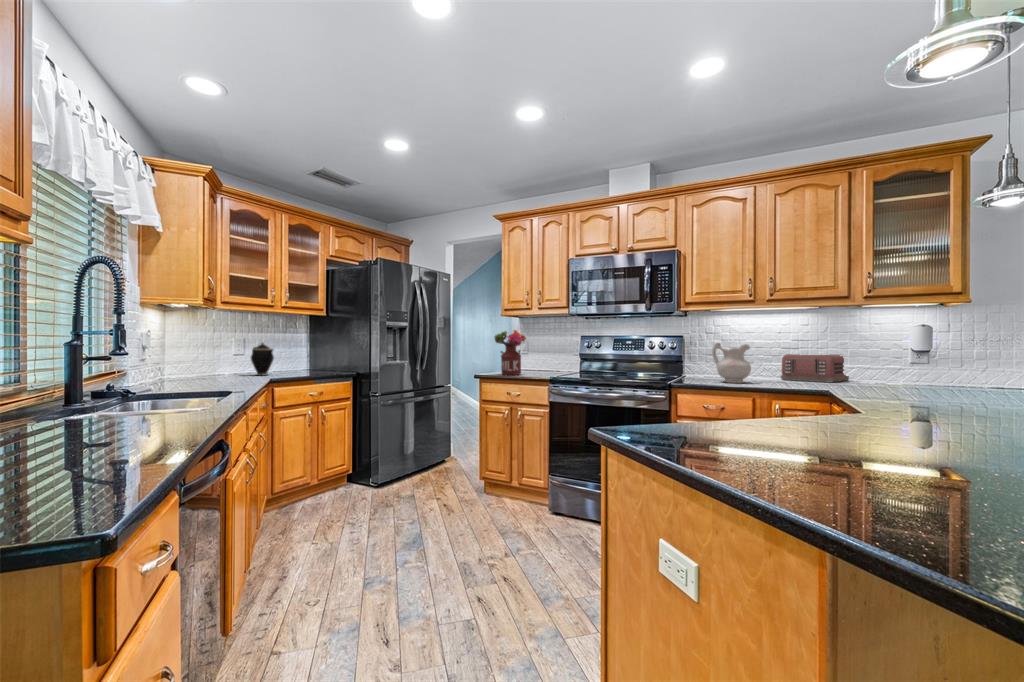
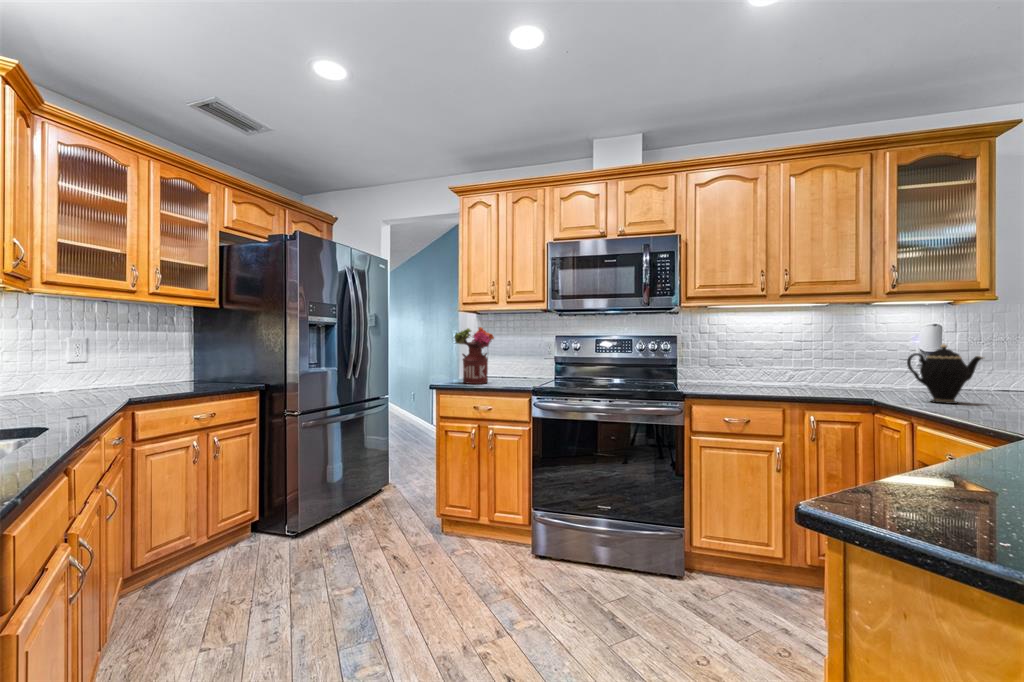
teapot: present [251,342,274,376] -> present [907,344,983,404]
ceramic pitcher: present [712,343,751,383] -> none [725,344,771,391]
toaster: present [781,354,849,382] -> none [785,356,851,388]

